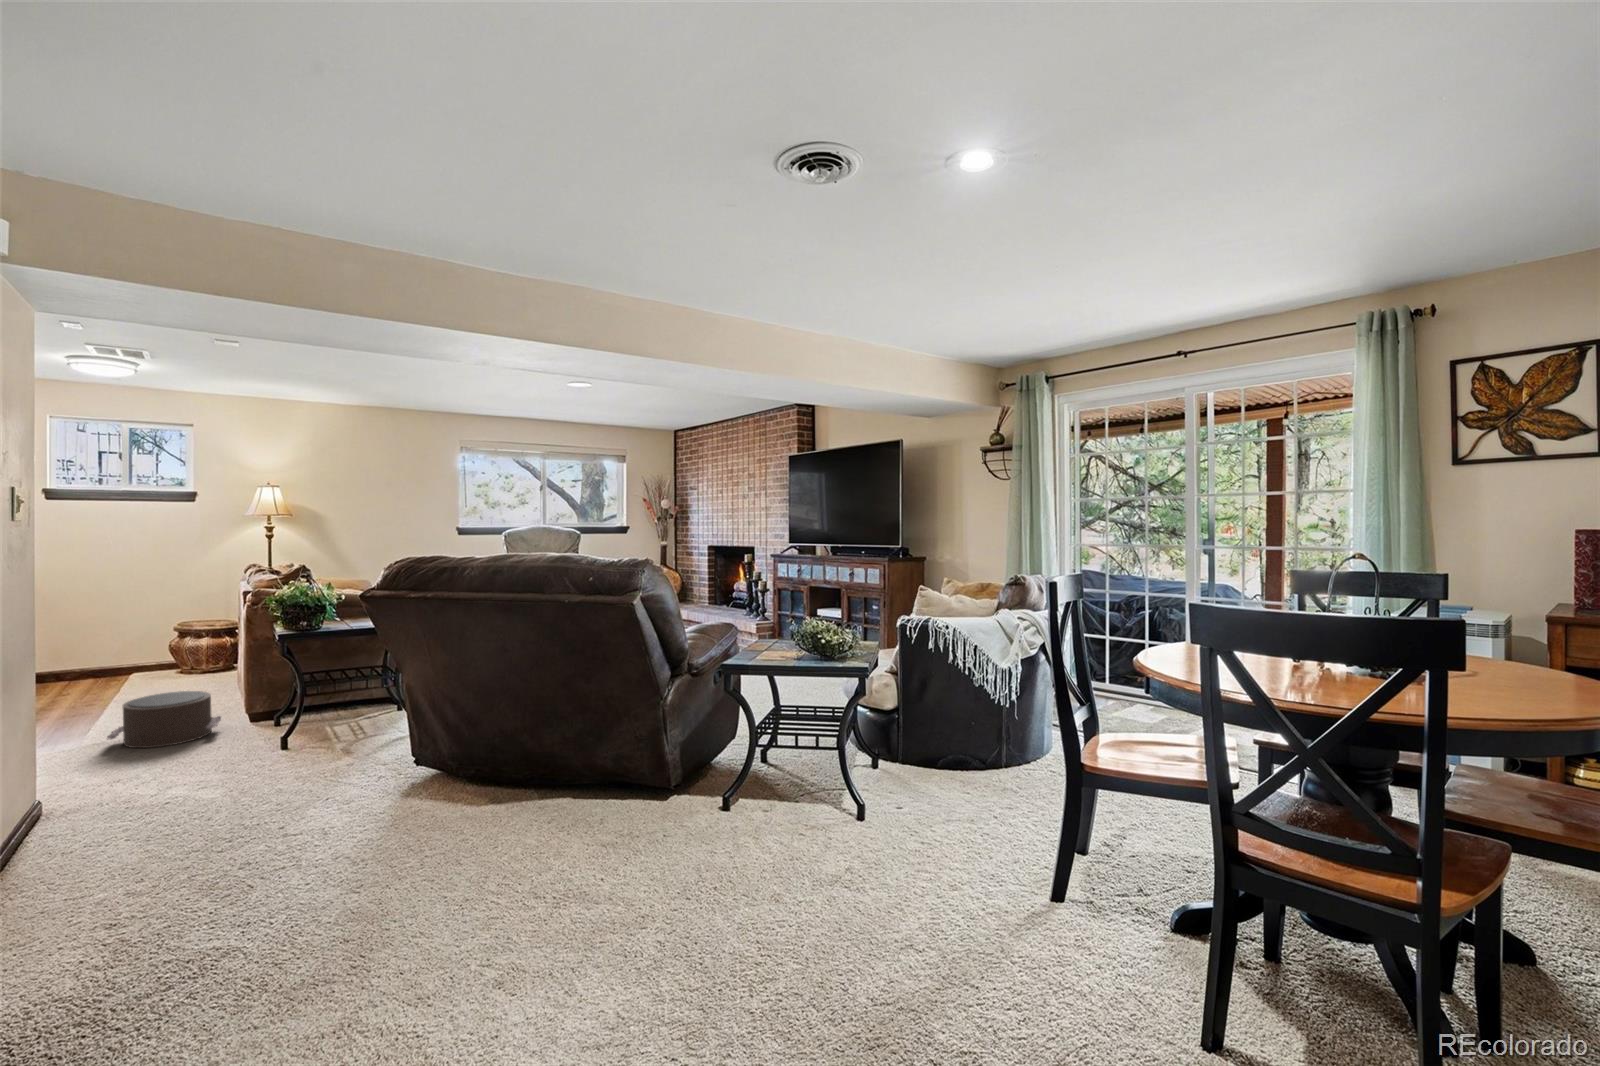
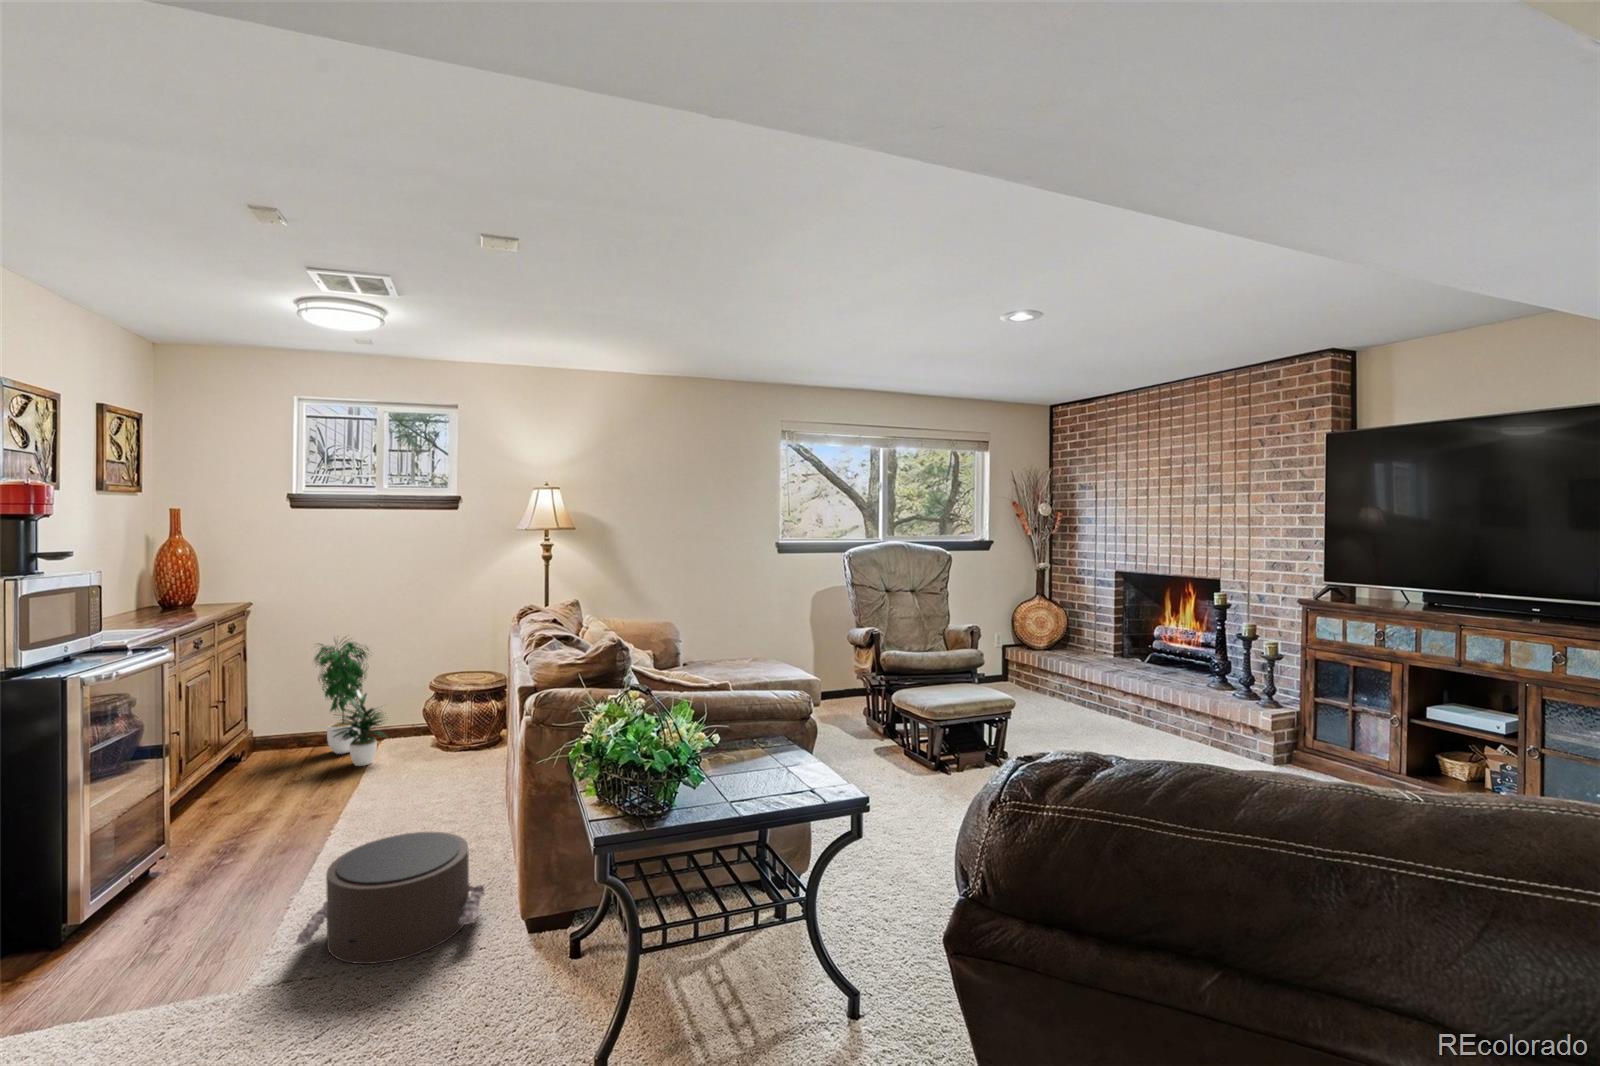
potted plant: none [70,592,141,685] -> present [314,637,383,766]

